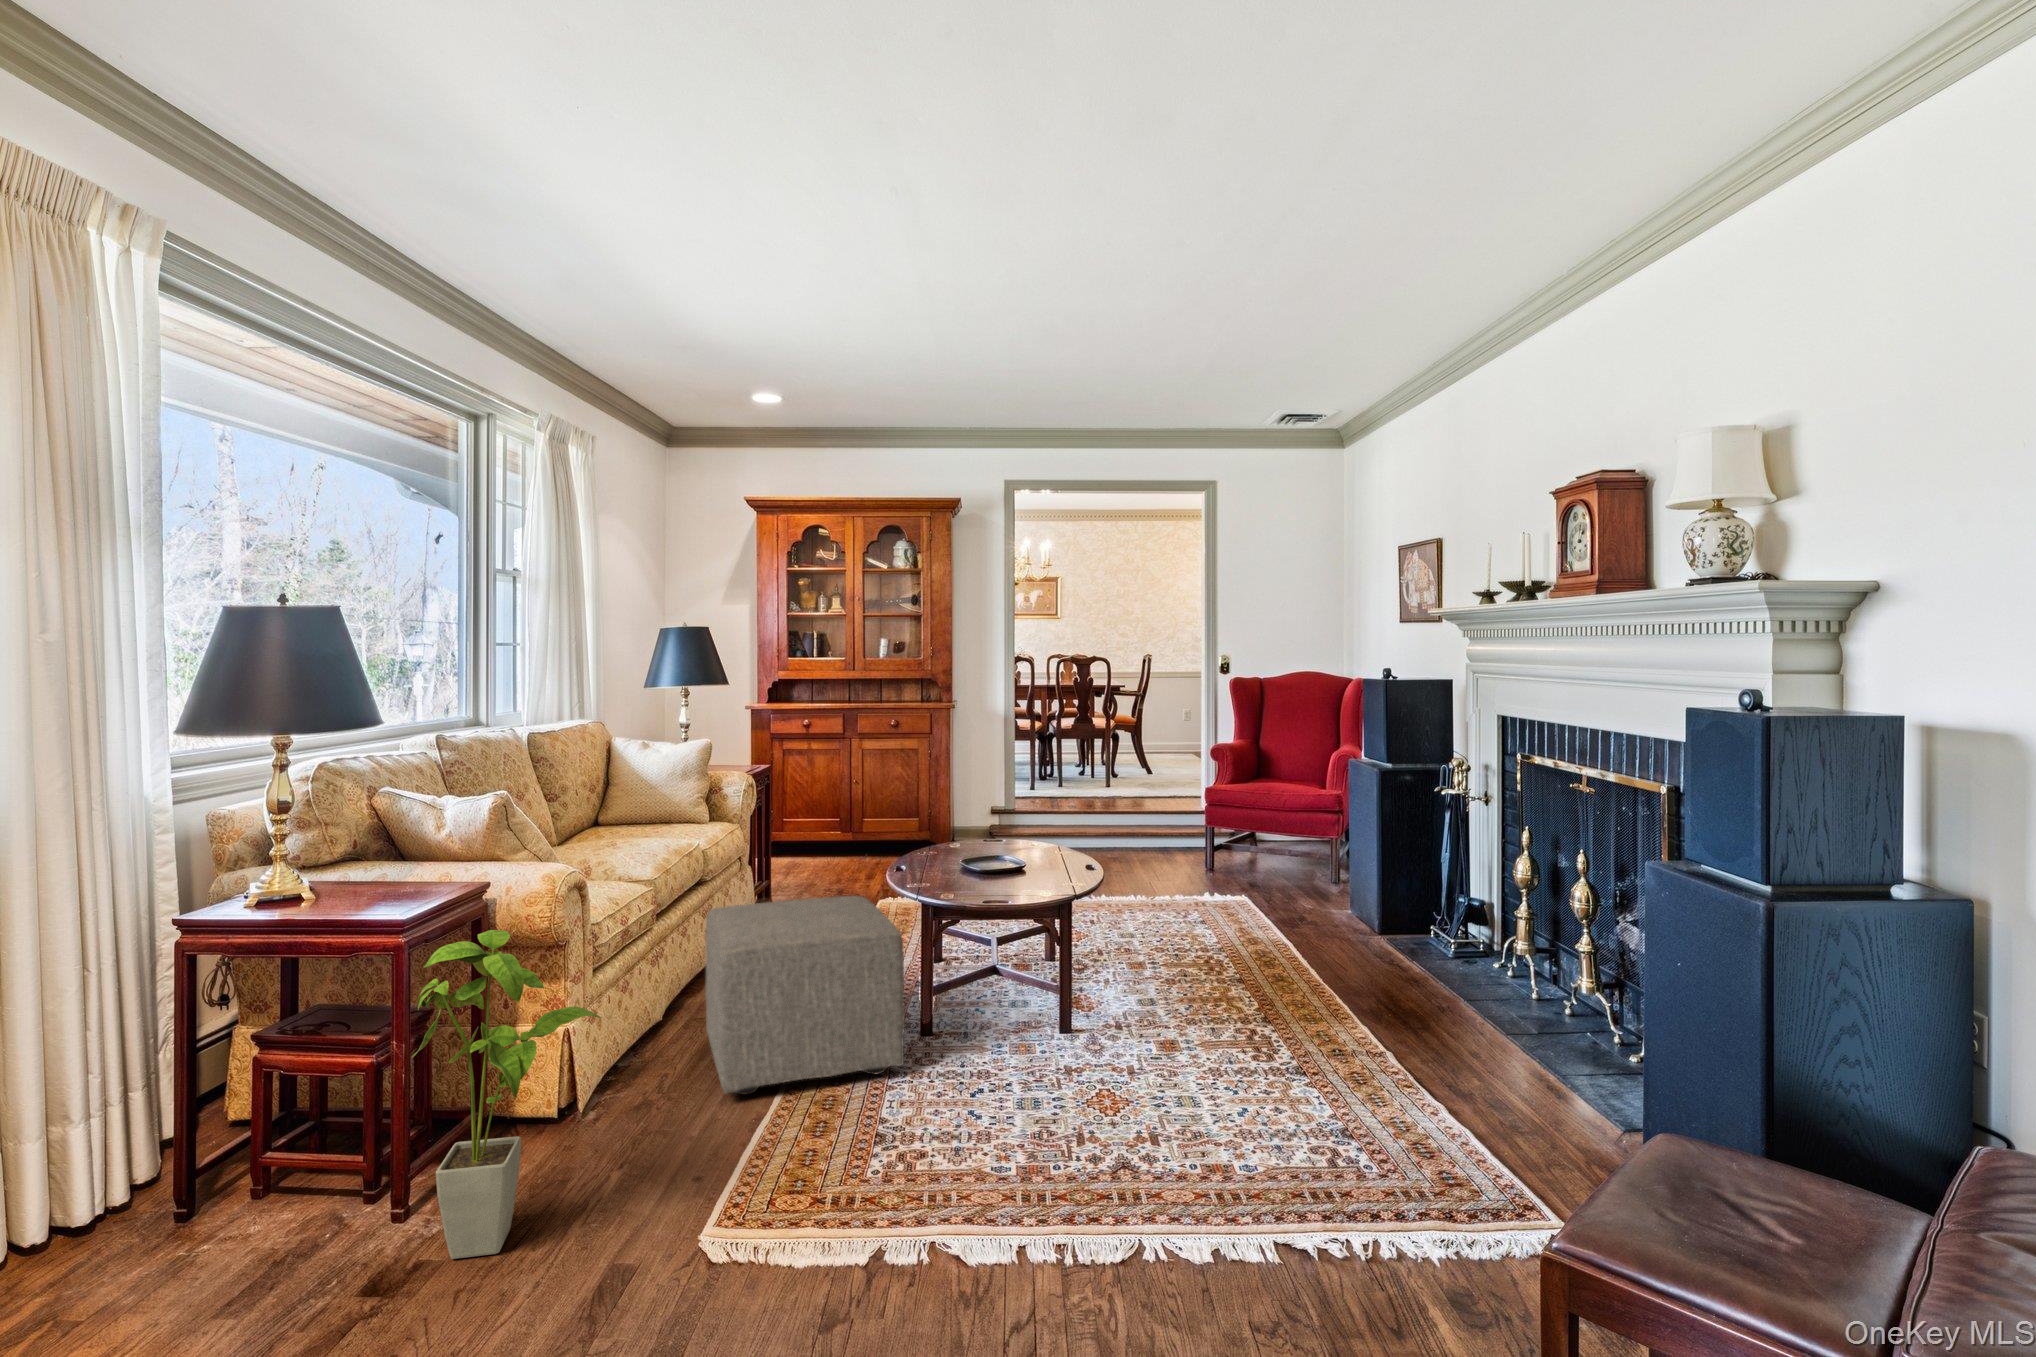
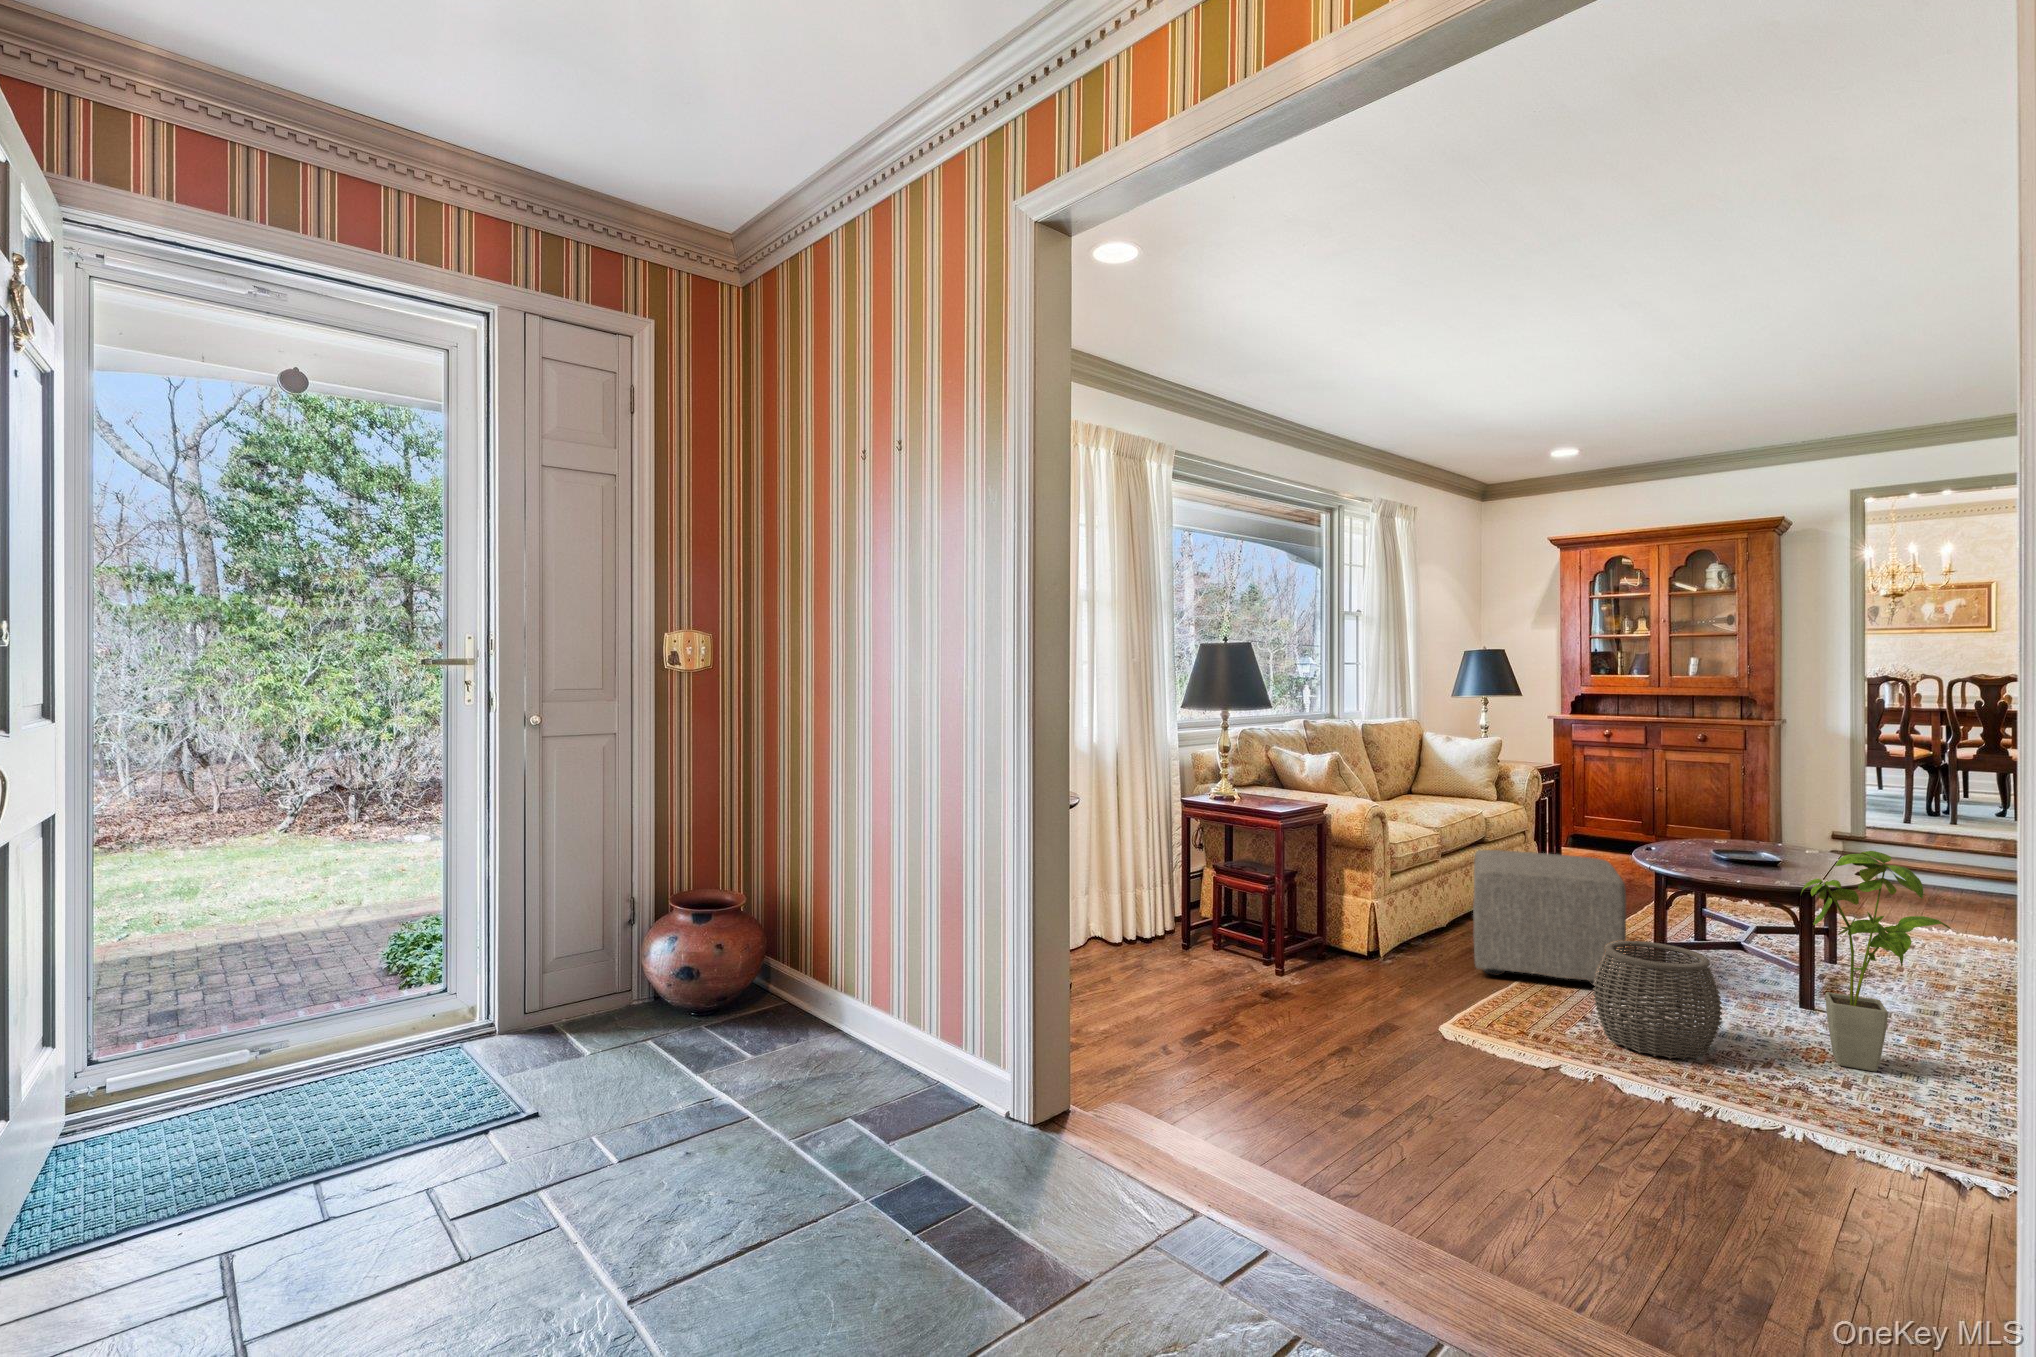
house plant: present [413,930,602,1259] -> present [1801,851,1951,1071]
woven basket: none [896,1017,1042,1186] -> present [1593,941,1723,1060]

